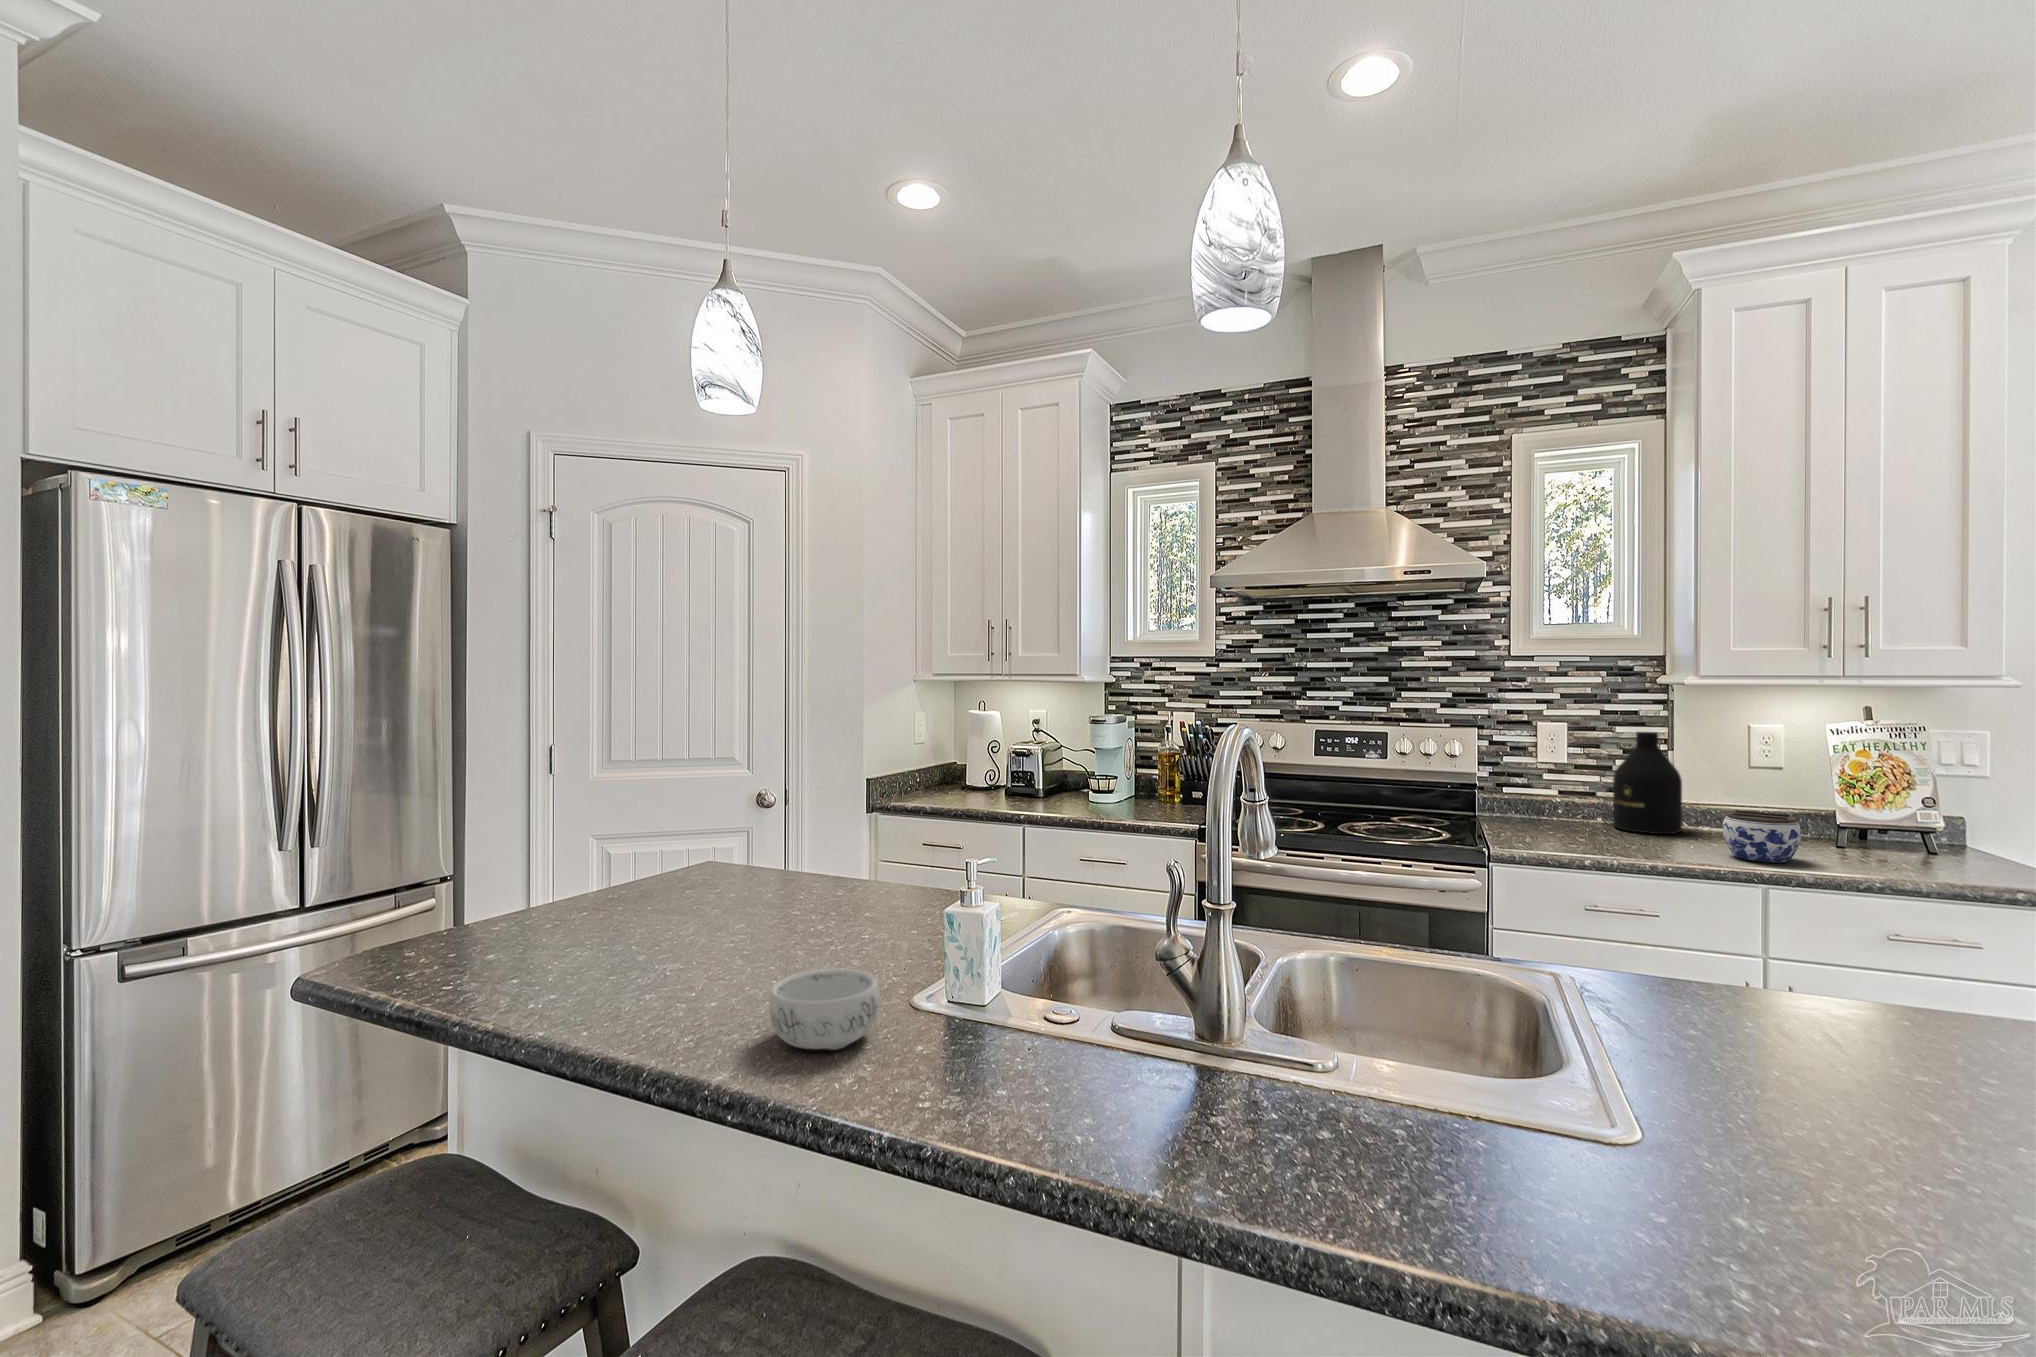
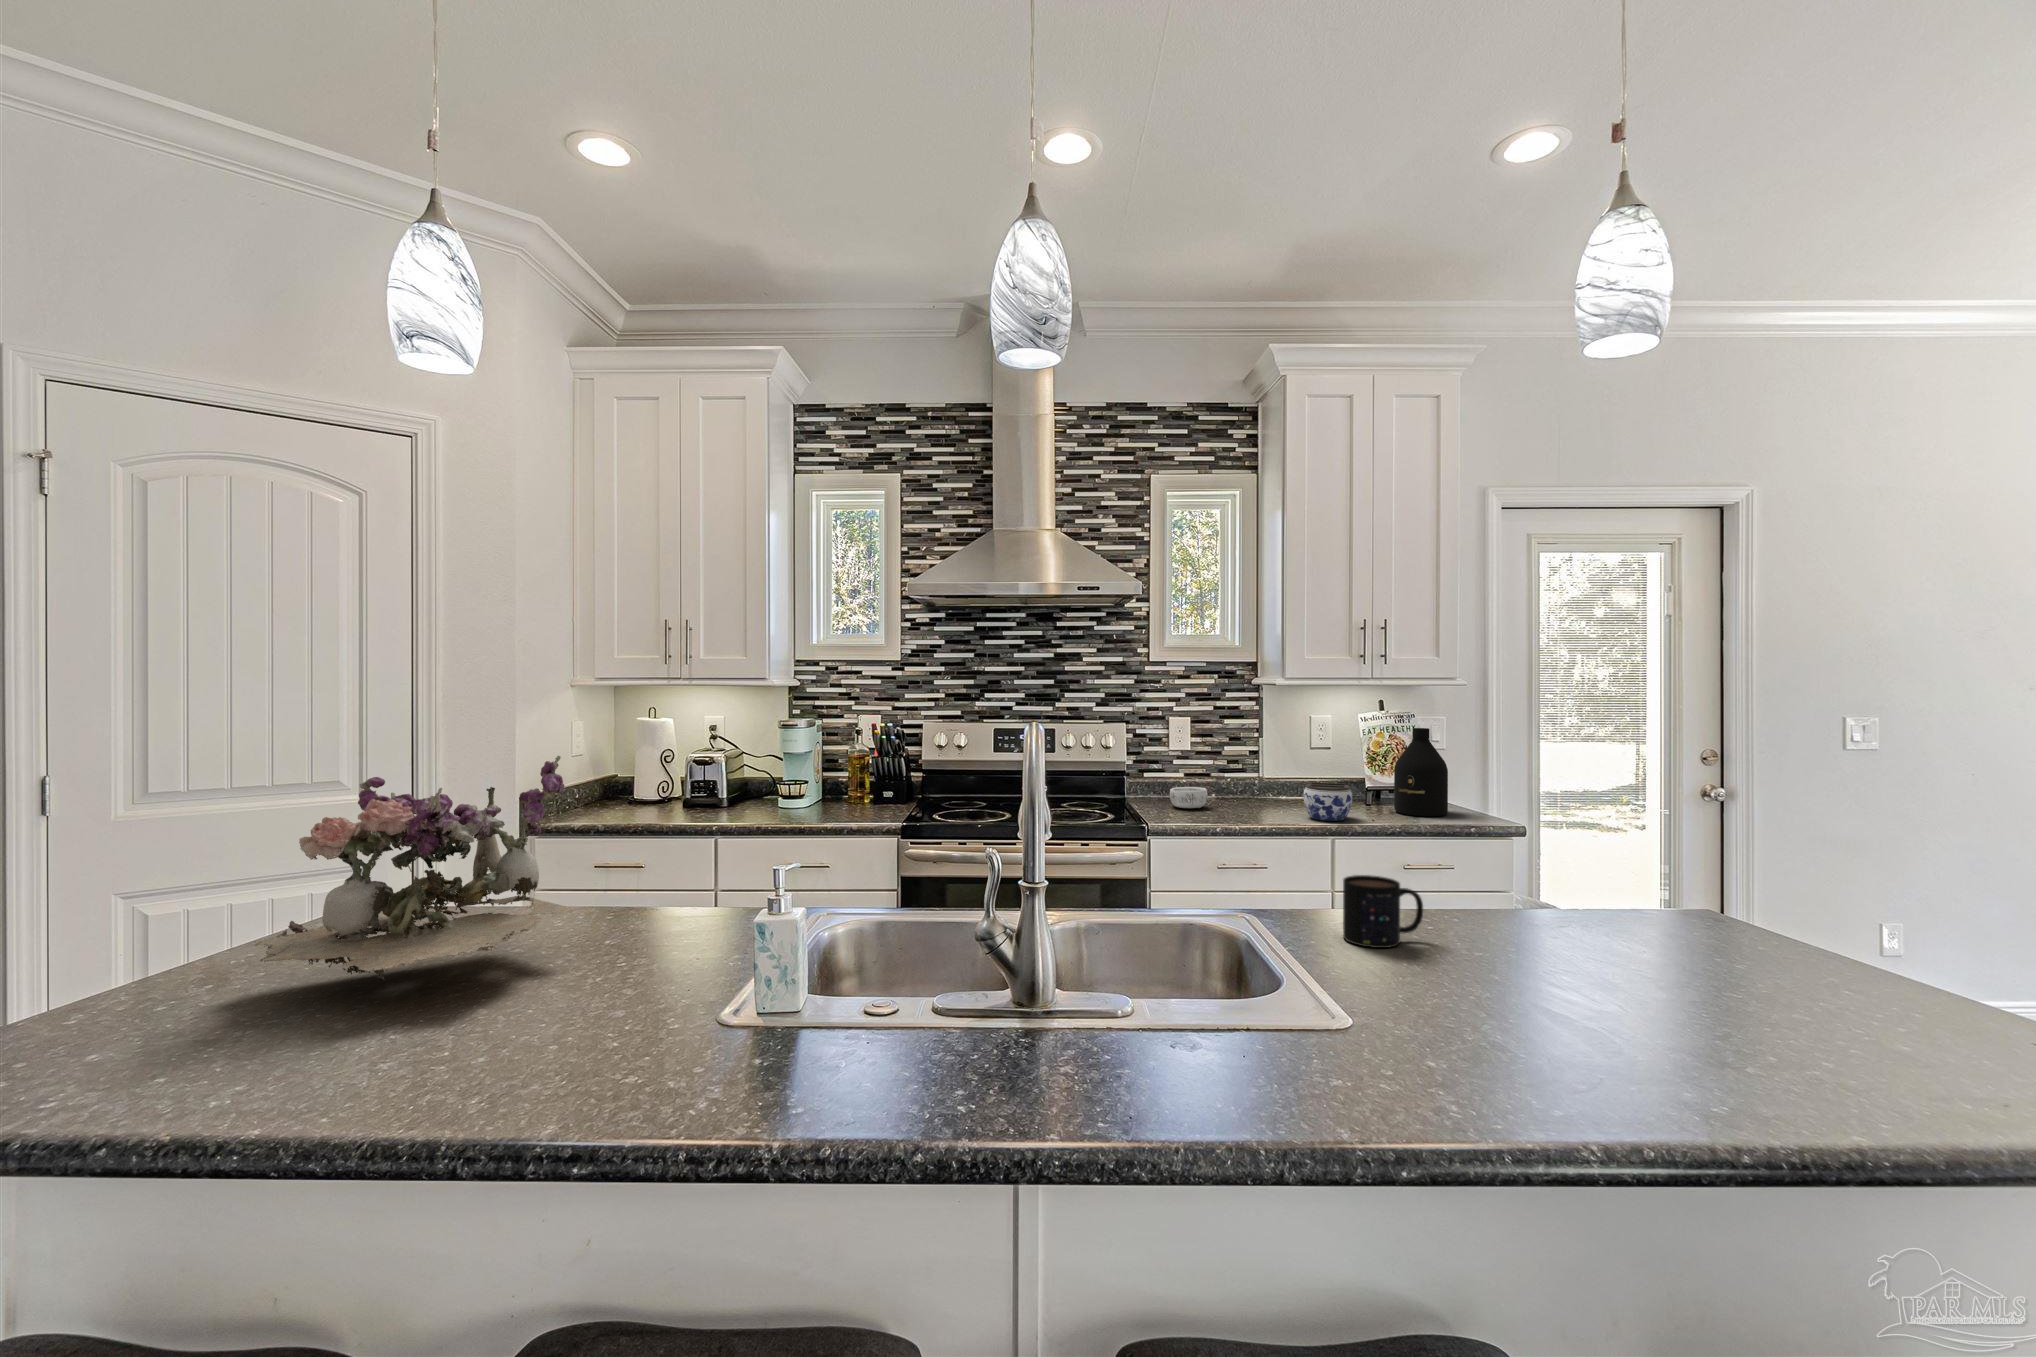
bottle: present [1613,732,1682,834] -> present [1394,728,1448,816]
flower arrangement: none [587,741,827,926] -> present [253,756,577,980]
mug: none [1696,935,1832,1040] -> present [1343,875,1423,948]
decorative bowl: present [769,968,880,1050] -> present [1170,787,1208,808]

